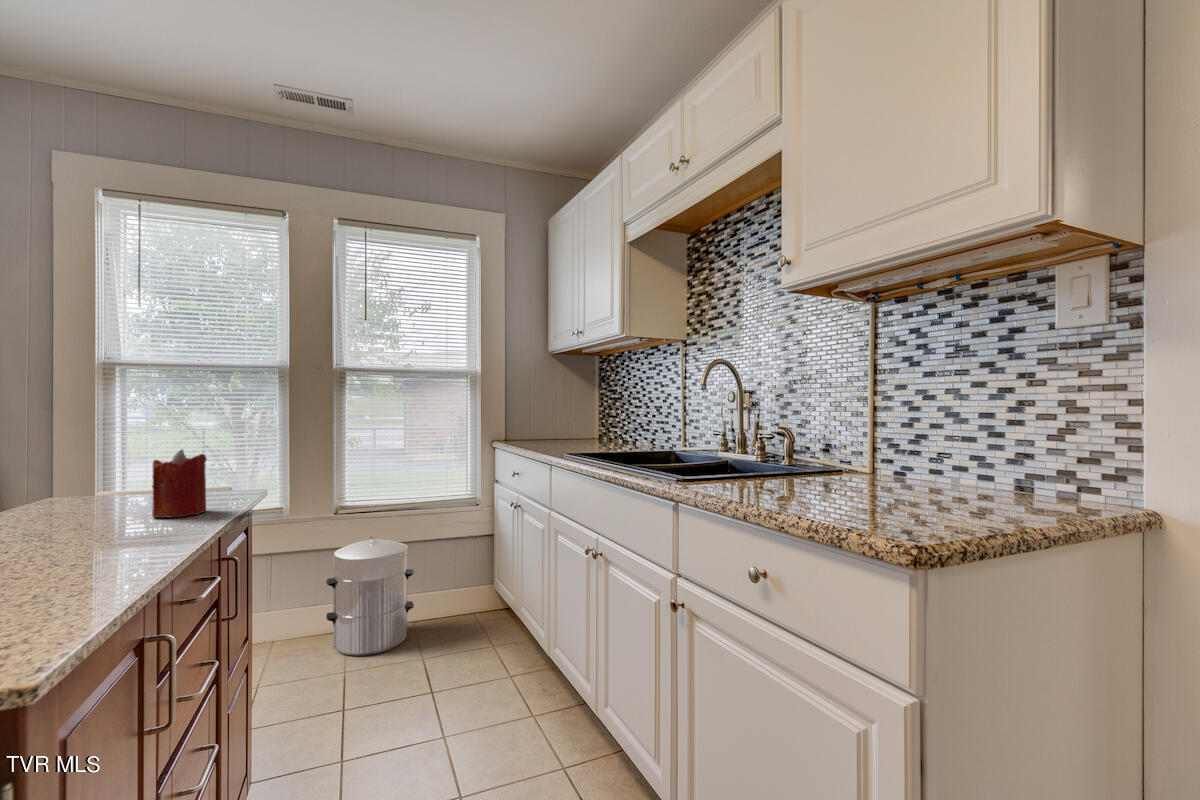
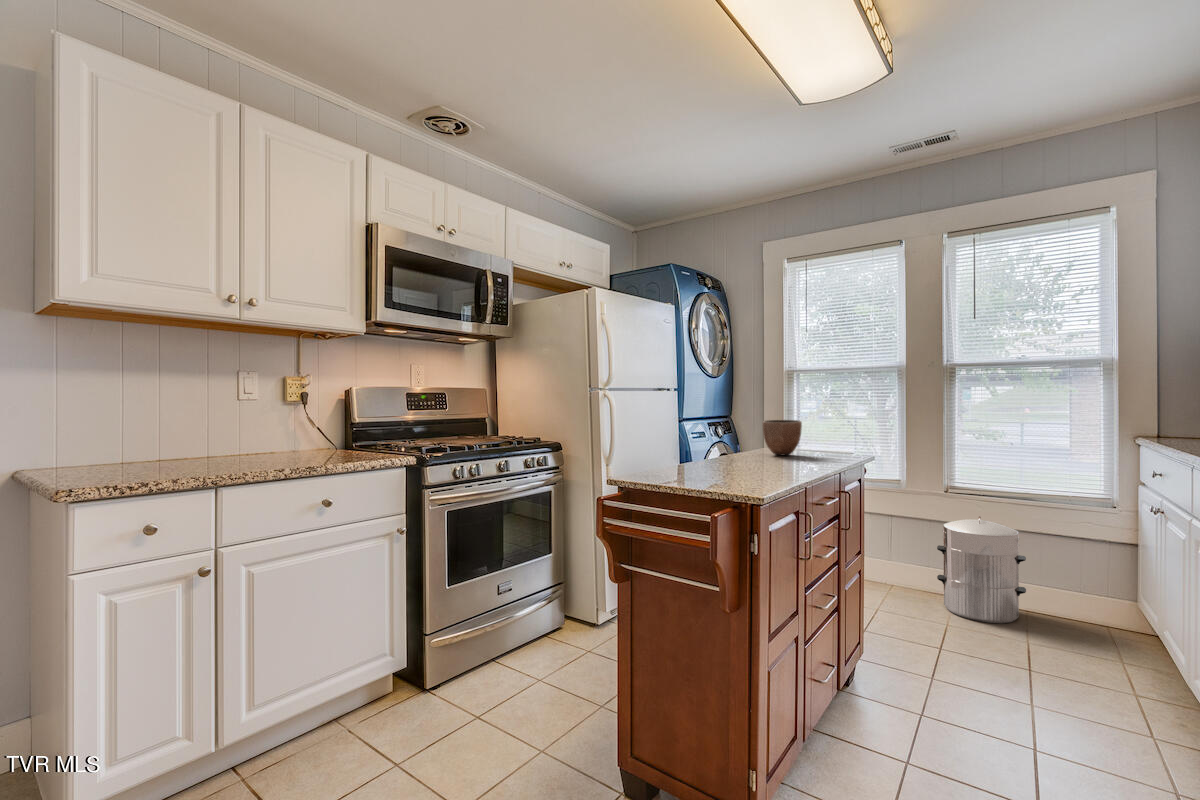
decorative bowl: none [58,445,145,510] -> present [762,420,802,456]
candle: present [152,449,207,518] -> none [803,422,832,463]

